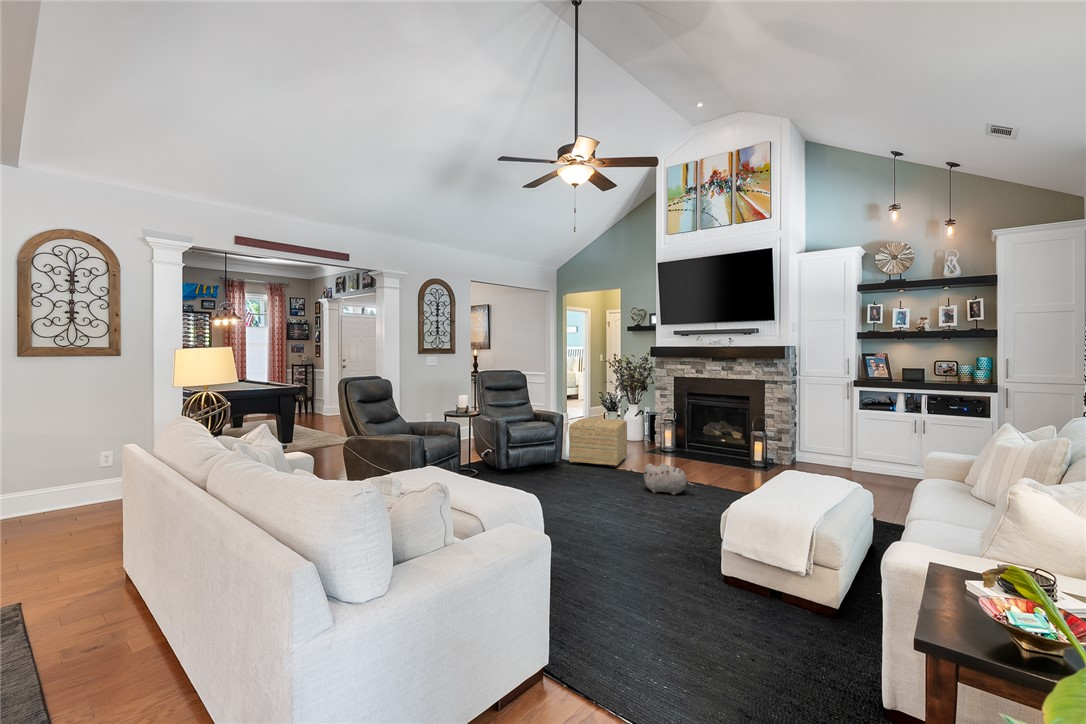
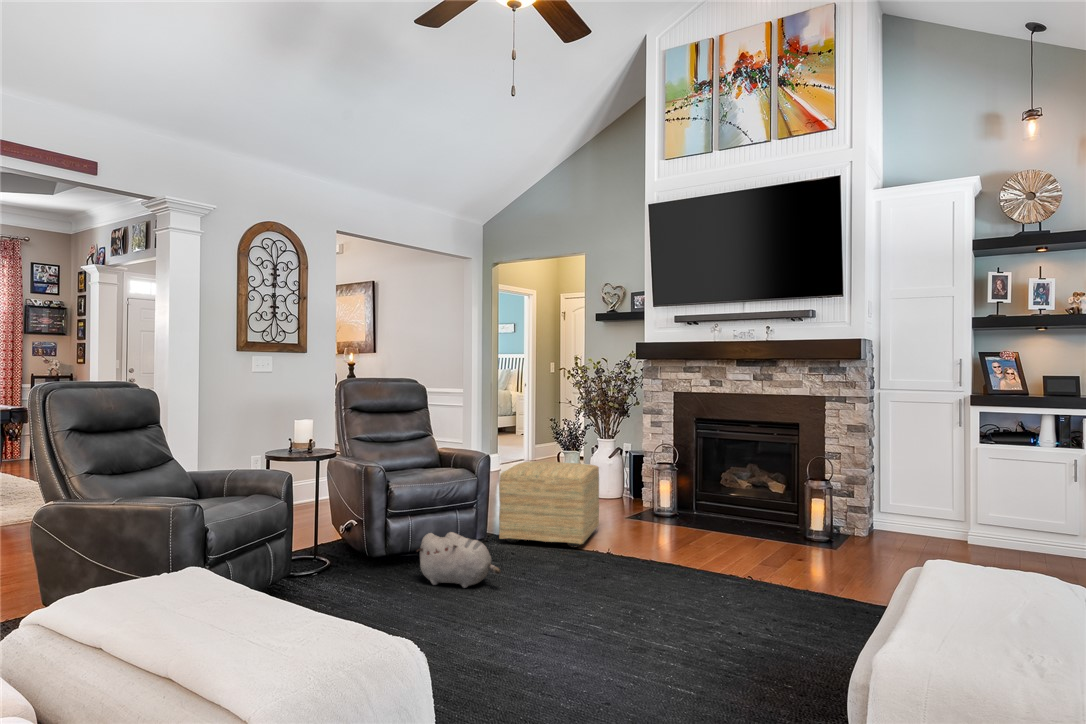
plush toy: present [644,463,696,495] -> present [417,532,501,588]

